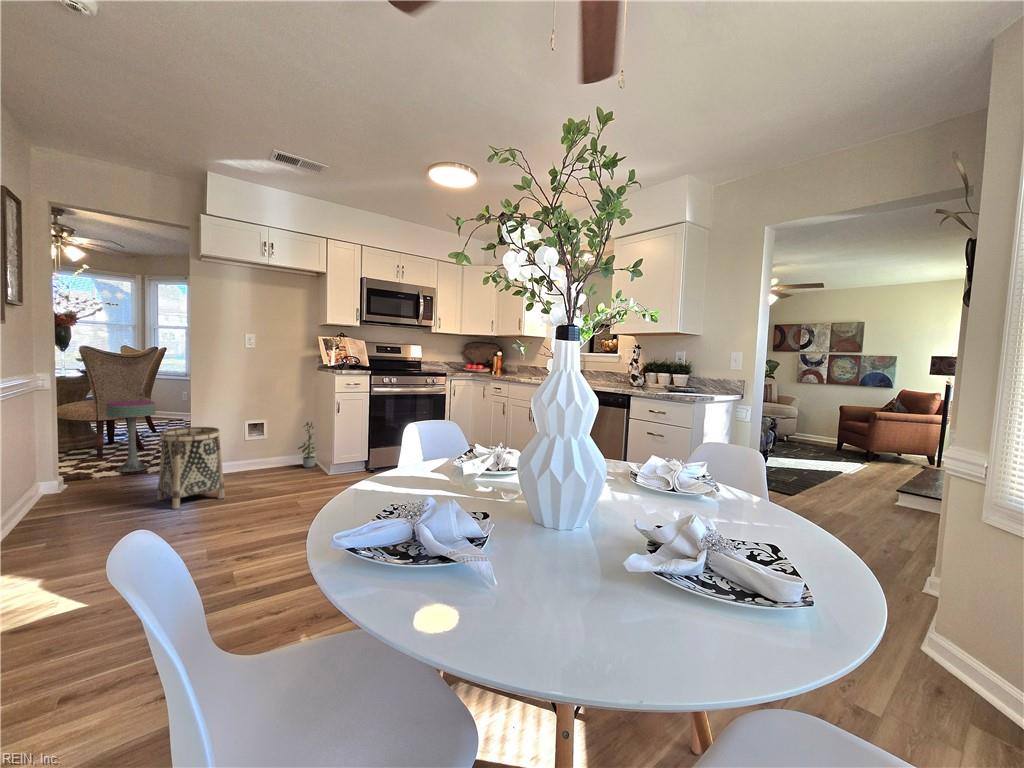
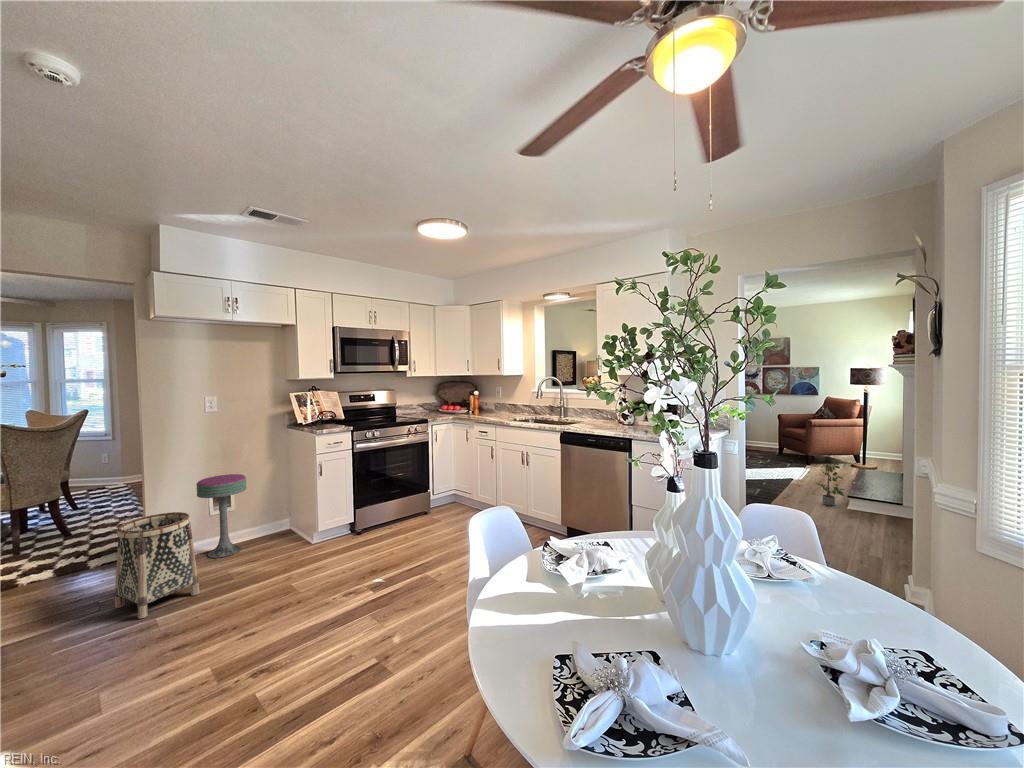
bar stool: present [106,401,156,472] -> present [196,474,246,558]
potted plant: present [298,422,315,468] -> present [818,463,844,506]

